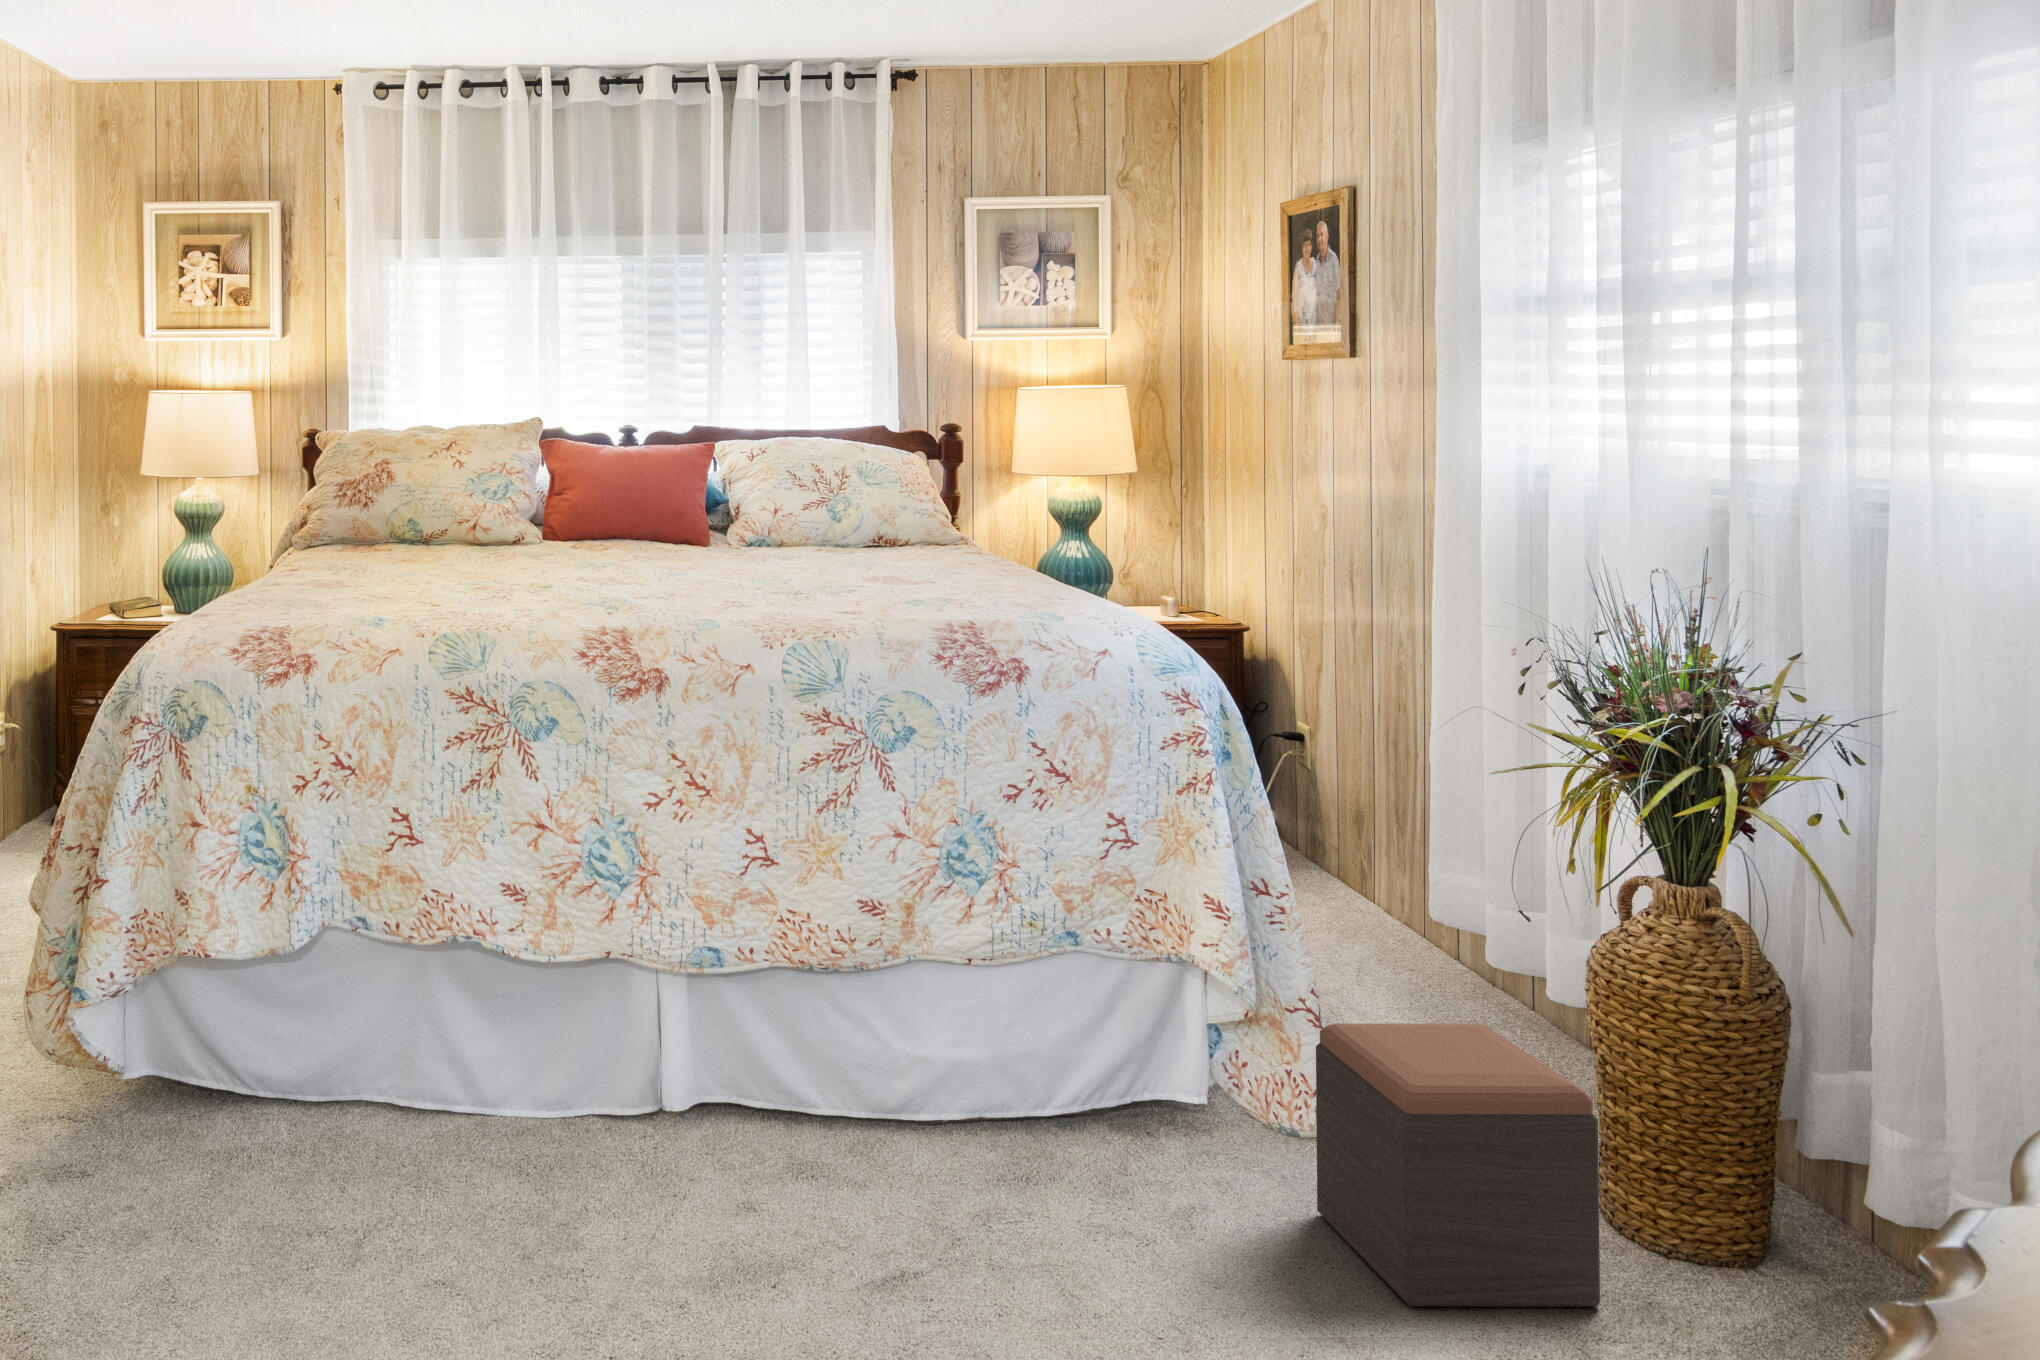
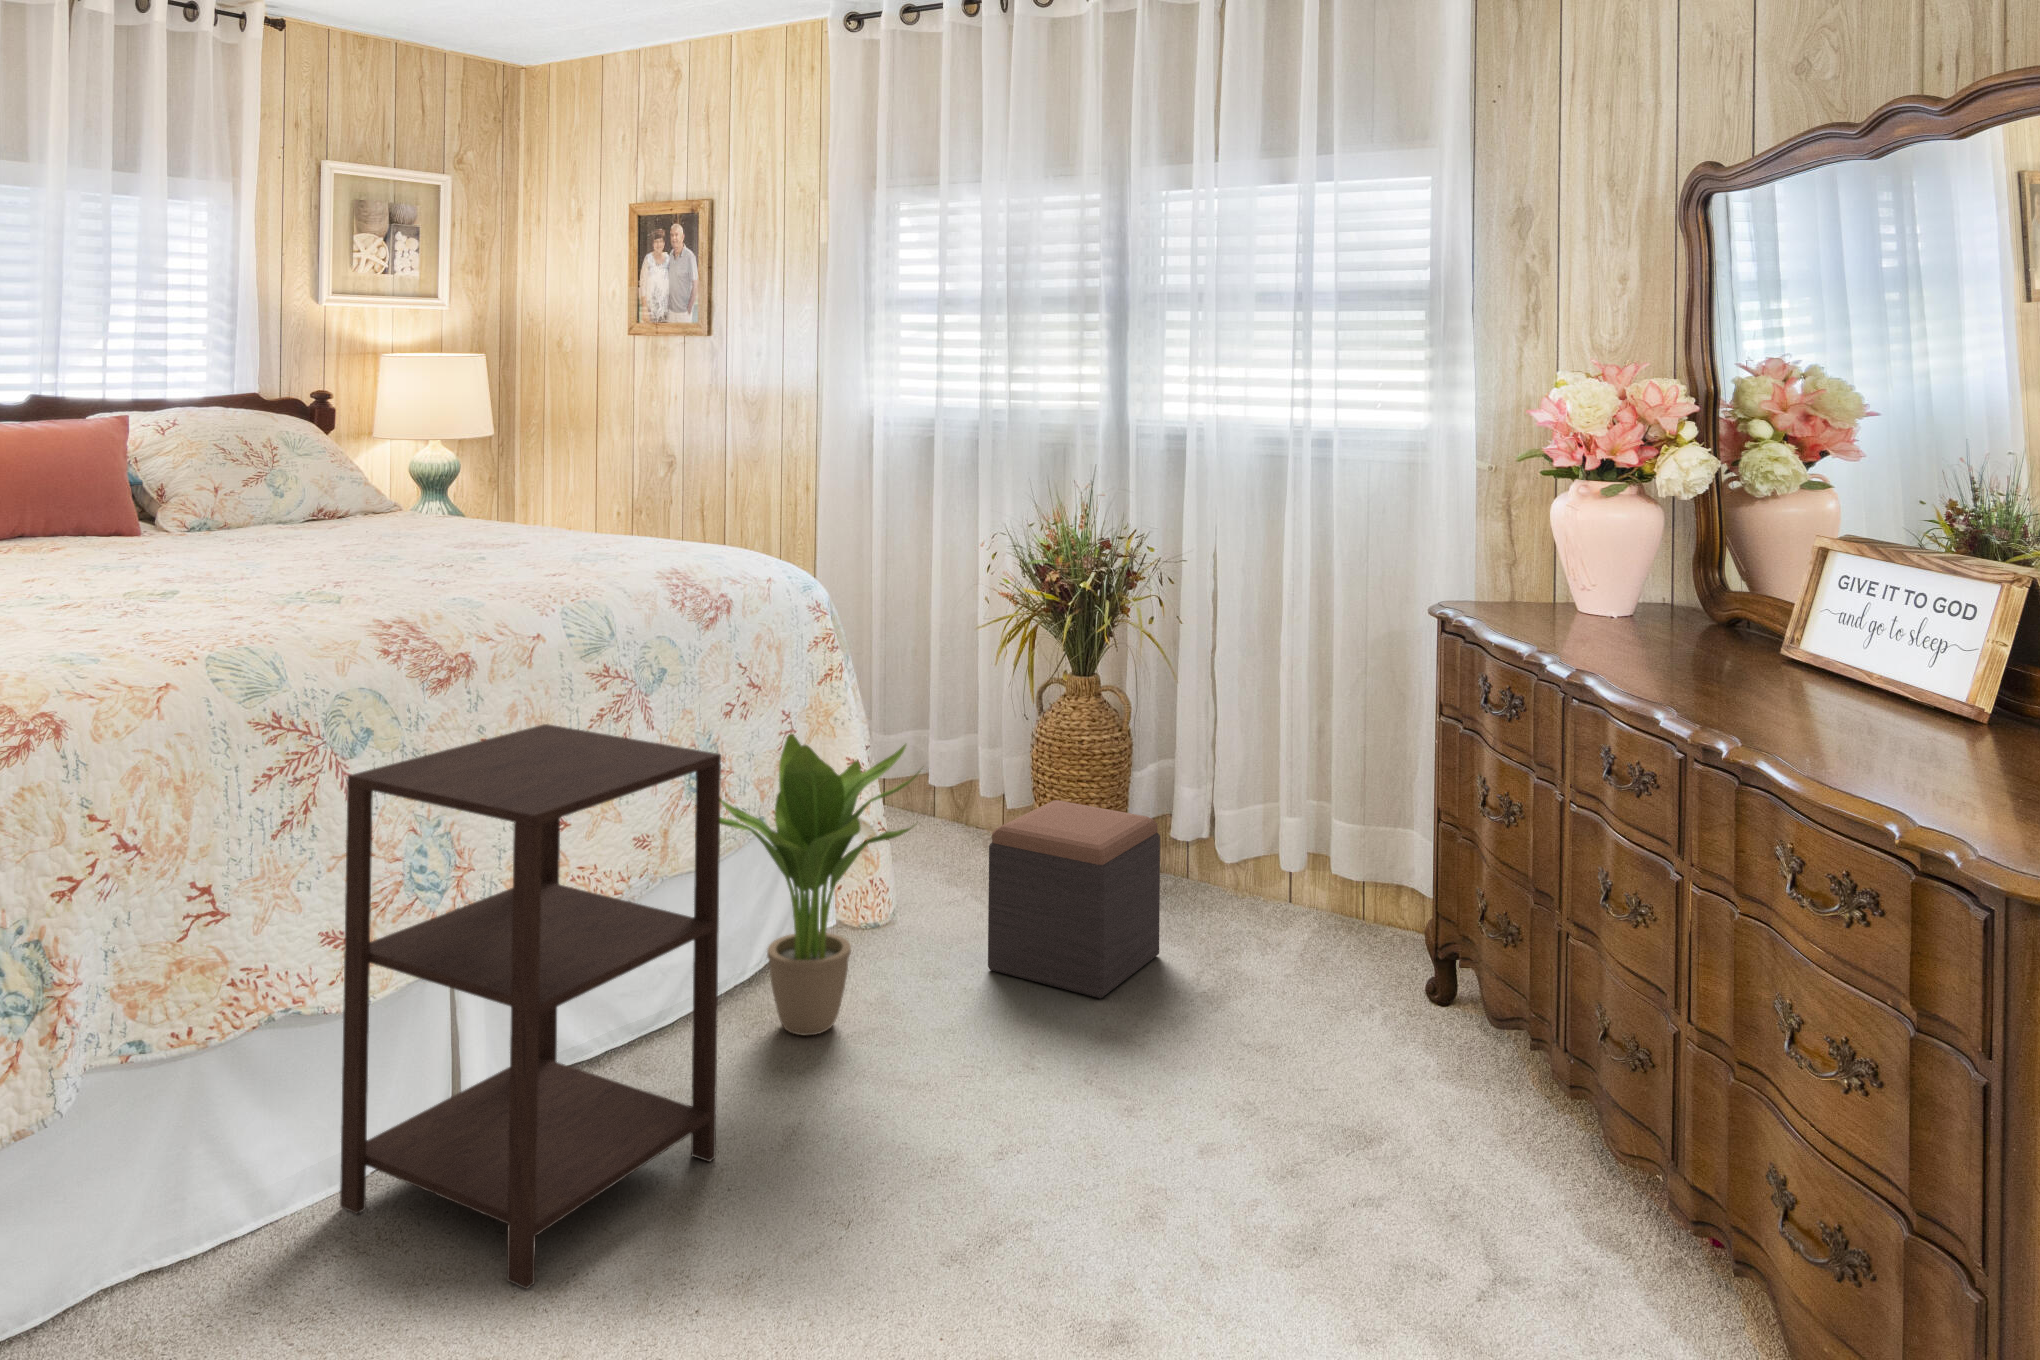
side table: none [514,752,773,1228] -> present [340,724,721,1289]
potted plant: none [879,828,1162,1181] -> present [720,734,919,1035]

